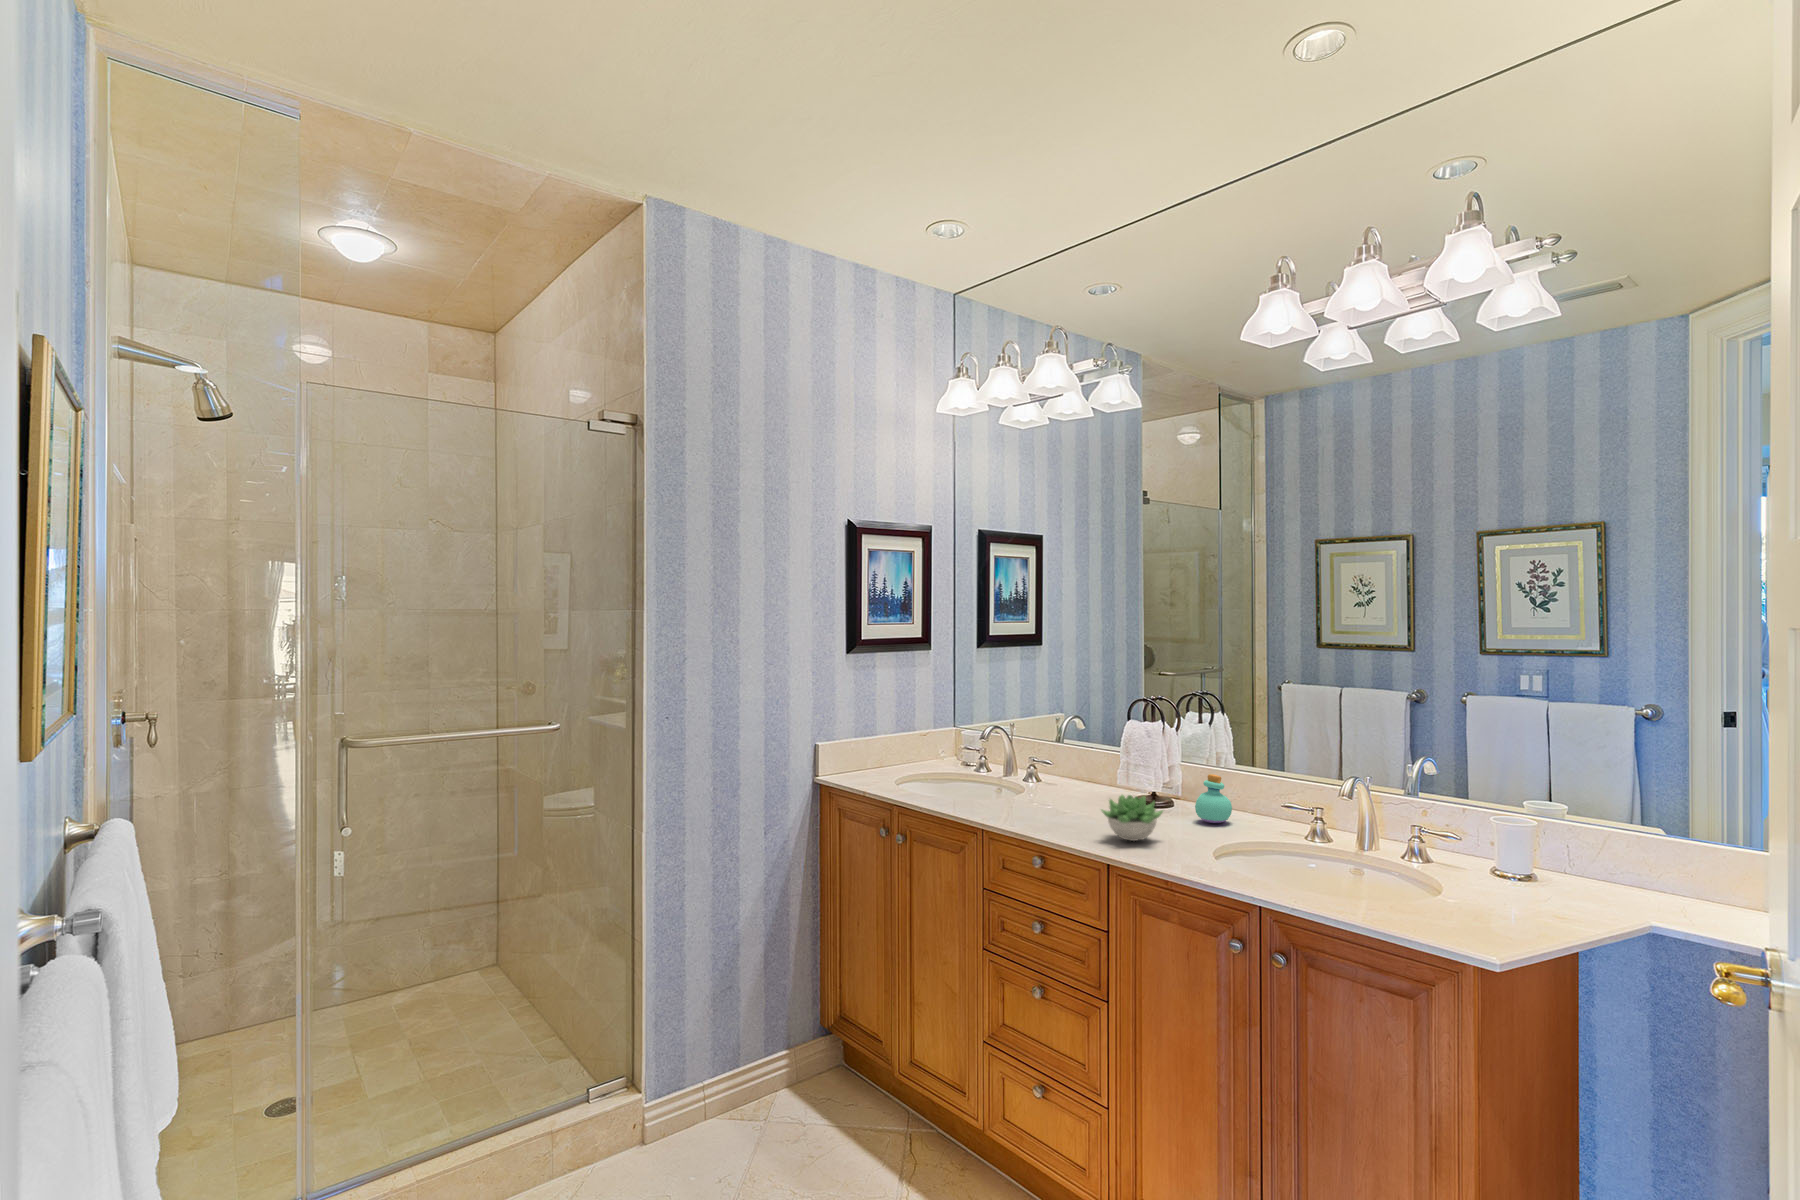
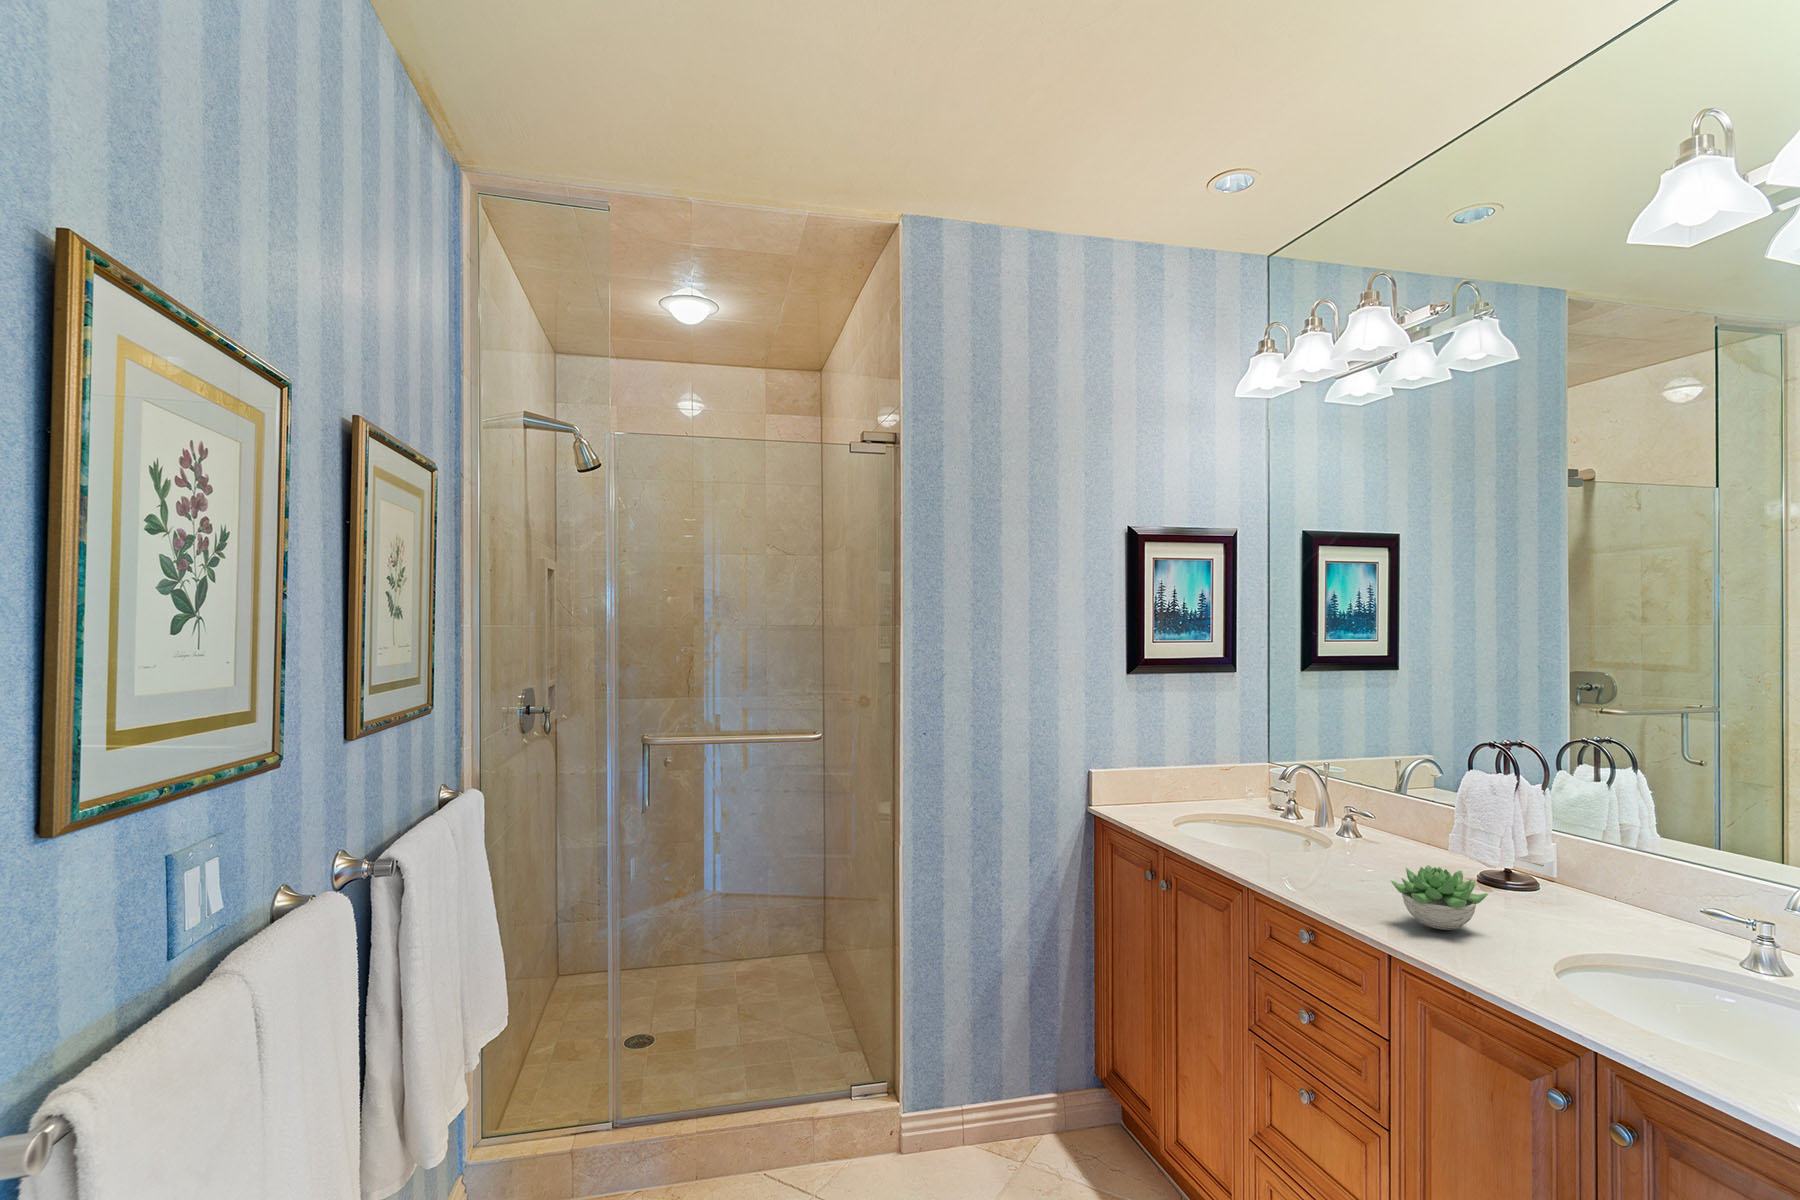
perfume bottle: present [1195,774,1232,823] -> none [1557,852,1620,922]

